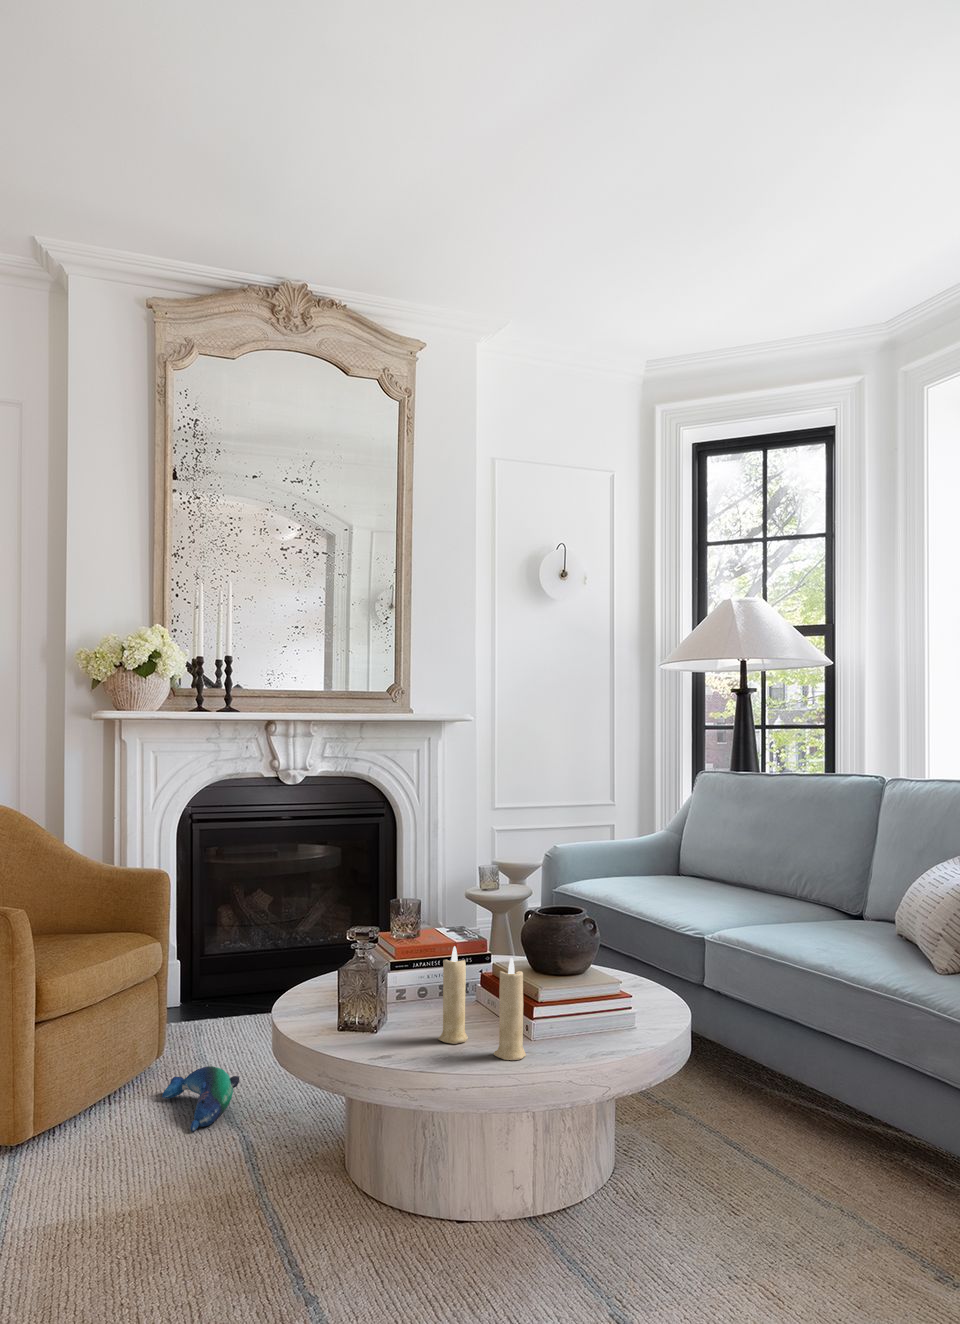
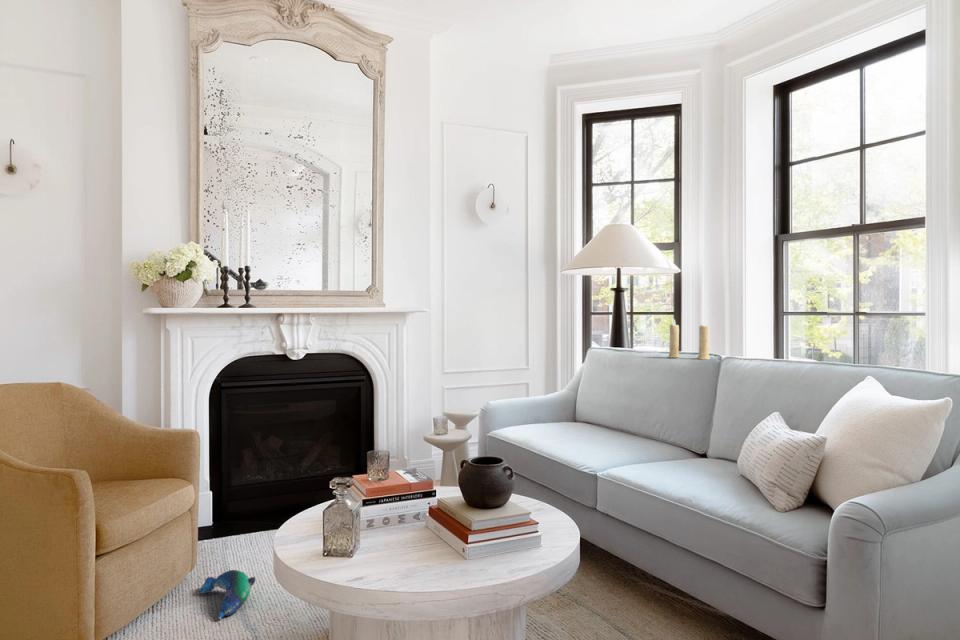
candle: present [438,946,526,1060] -> present [668,320,710,359]

